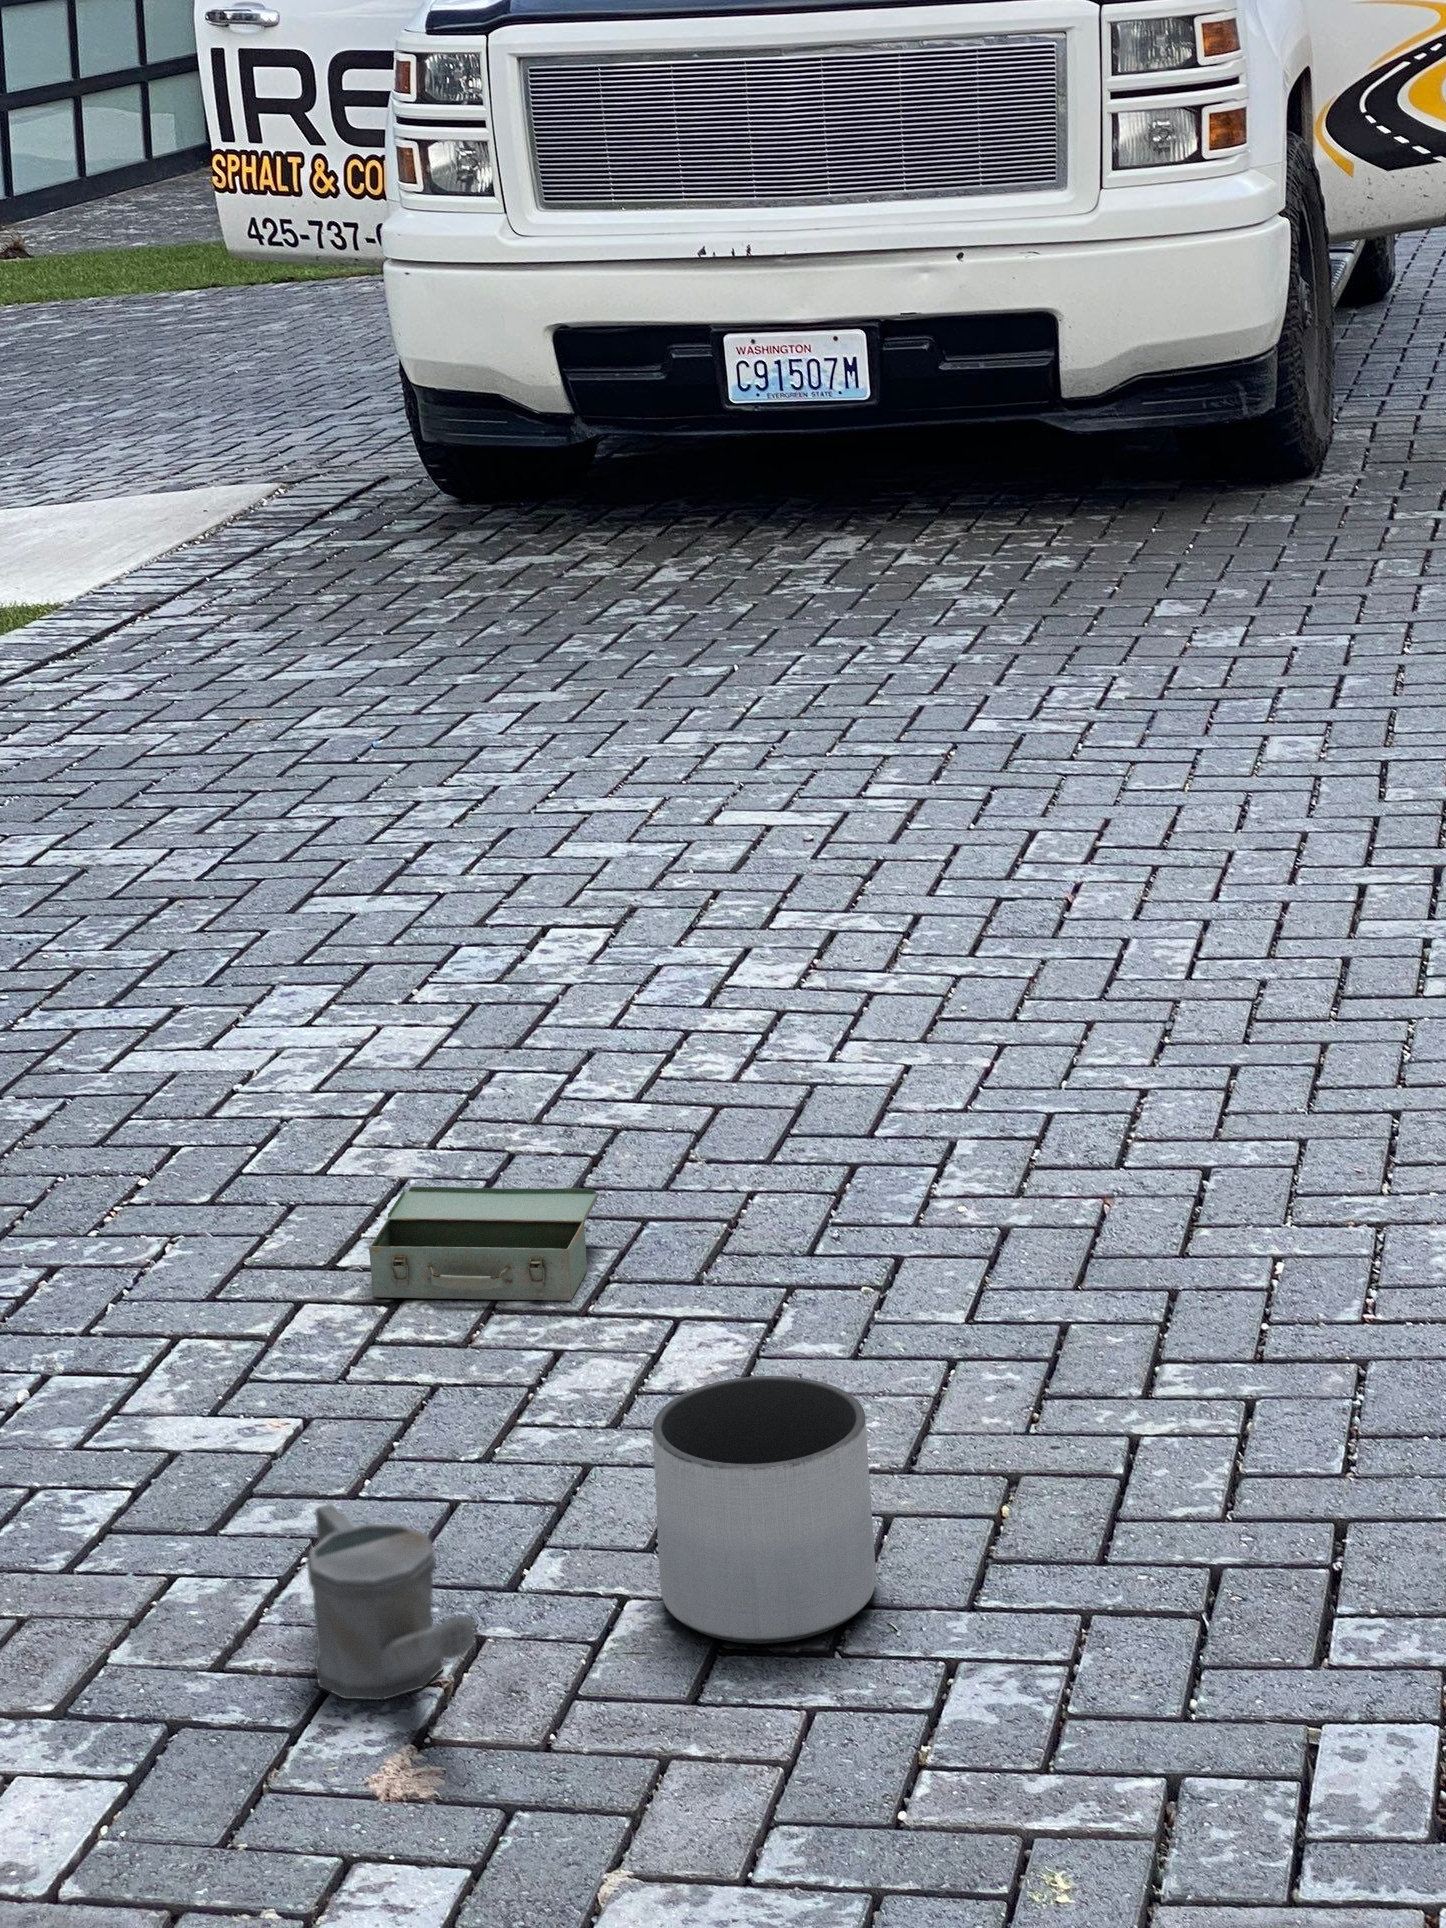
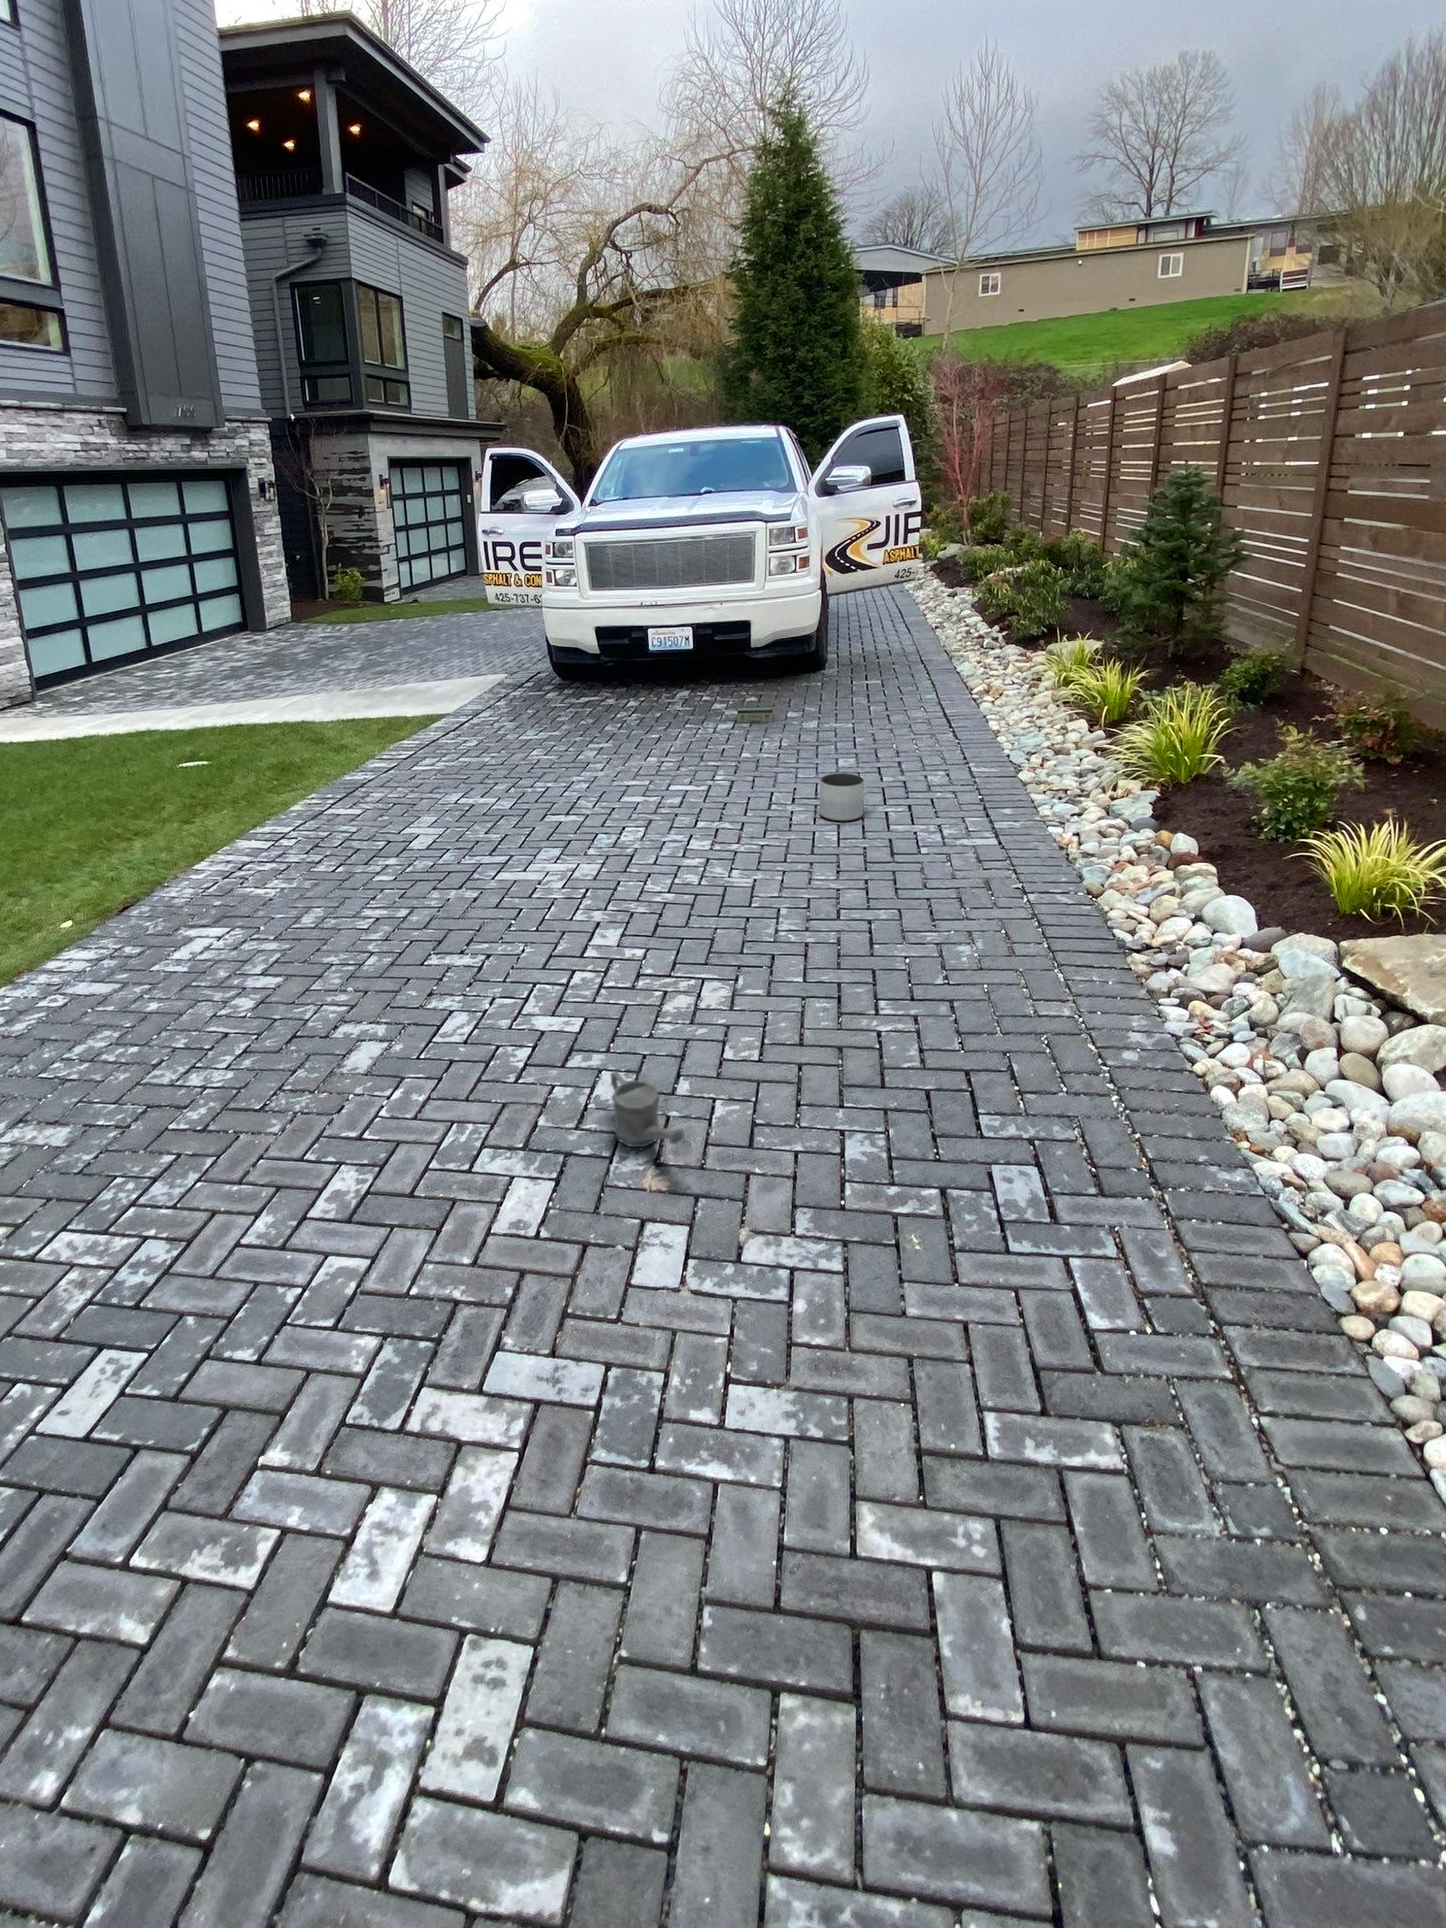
toolbox: present [369,1187,599,1301] -> present [737,706,773,723]
planter: present [652,1376,876,1644] -> present [820,773,864,821]

